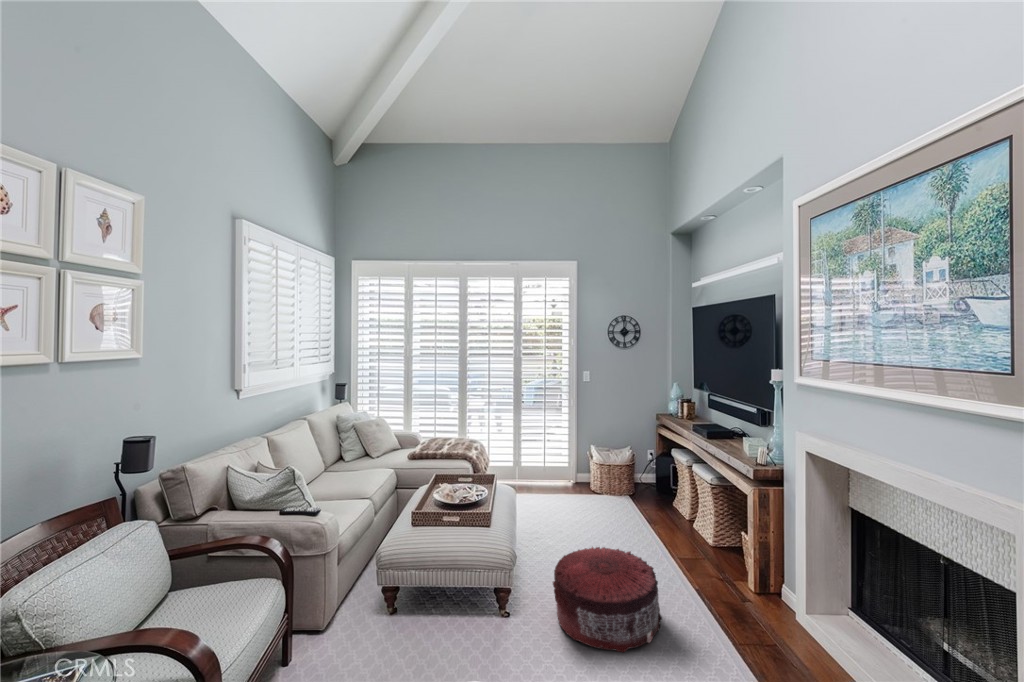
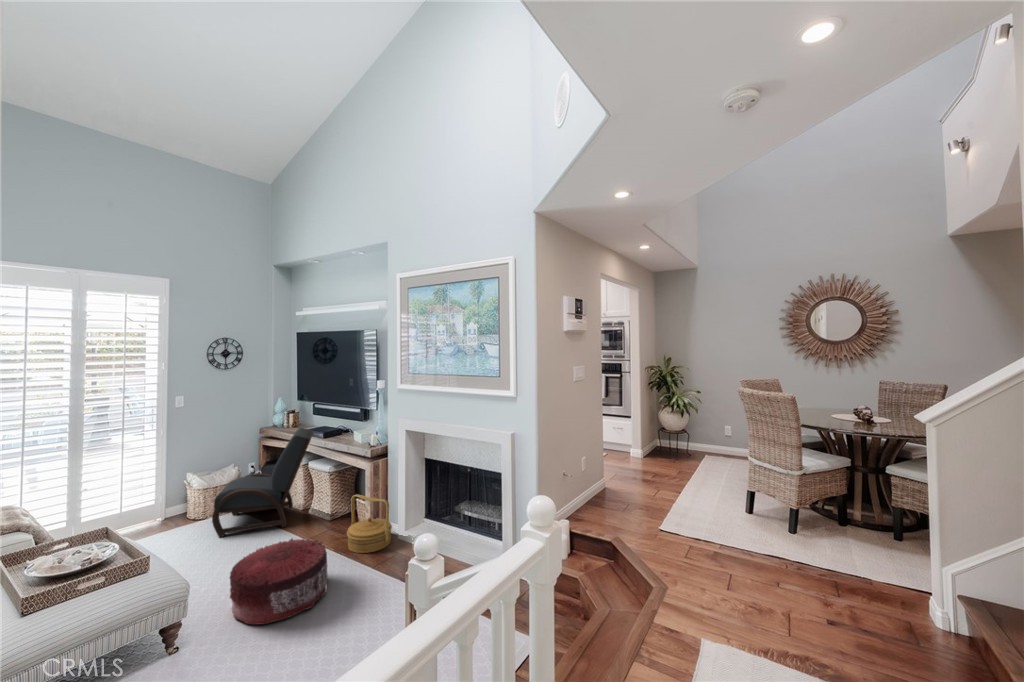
lounge chair: none [593,421,702,532] -> present [212,428,314,537]
woven basket: none [708,526,779,624] -> present [347,494,392,553]

